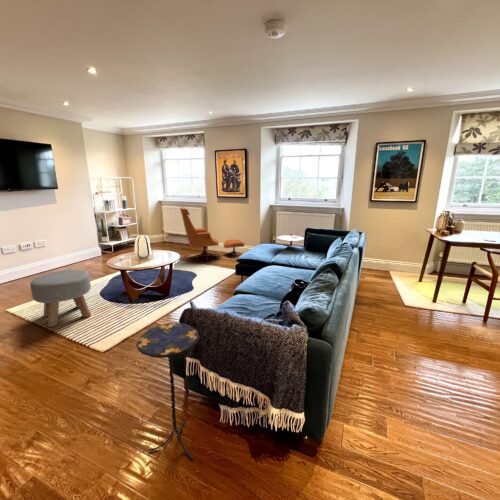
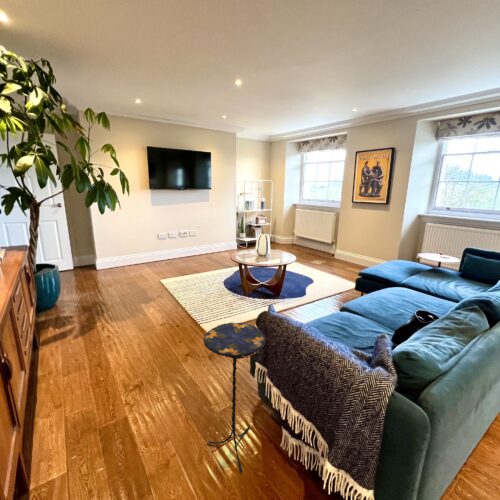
lounge chair: present [180,207,245,261] -> none [310,211,378,272]
ottoman: present [30,269,91,327] -> none [171,257,214,303]

